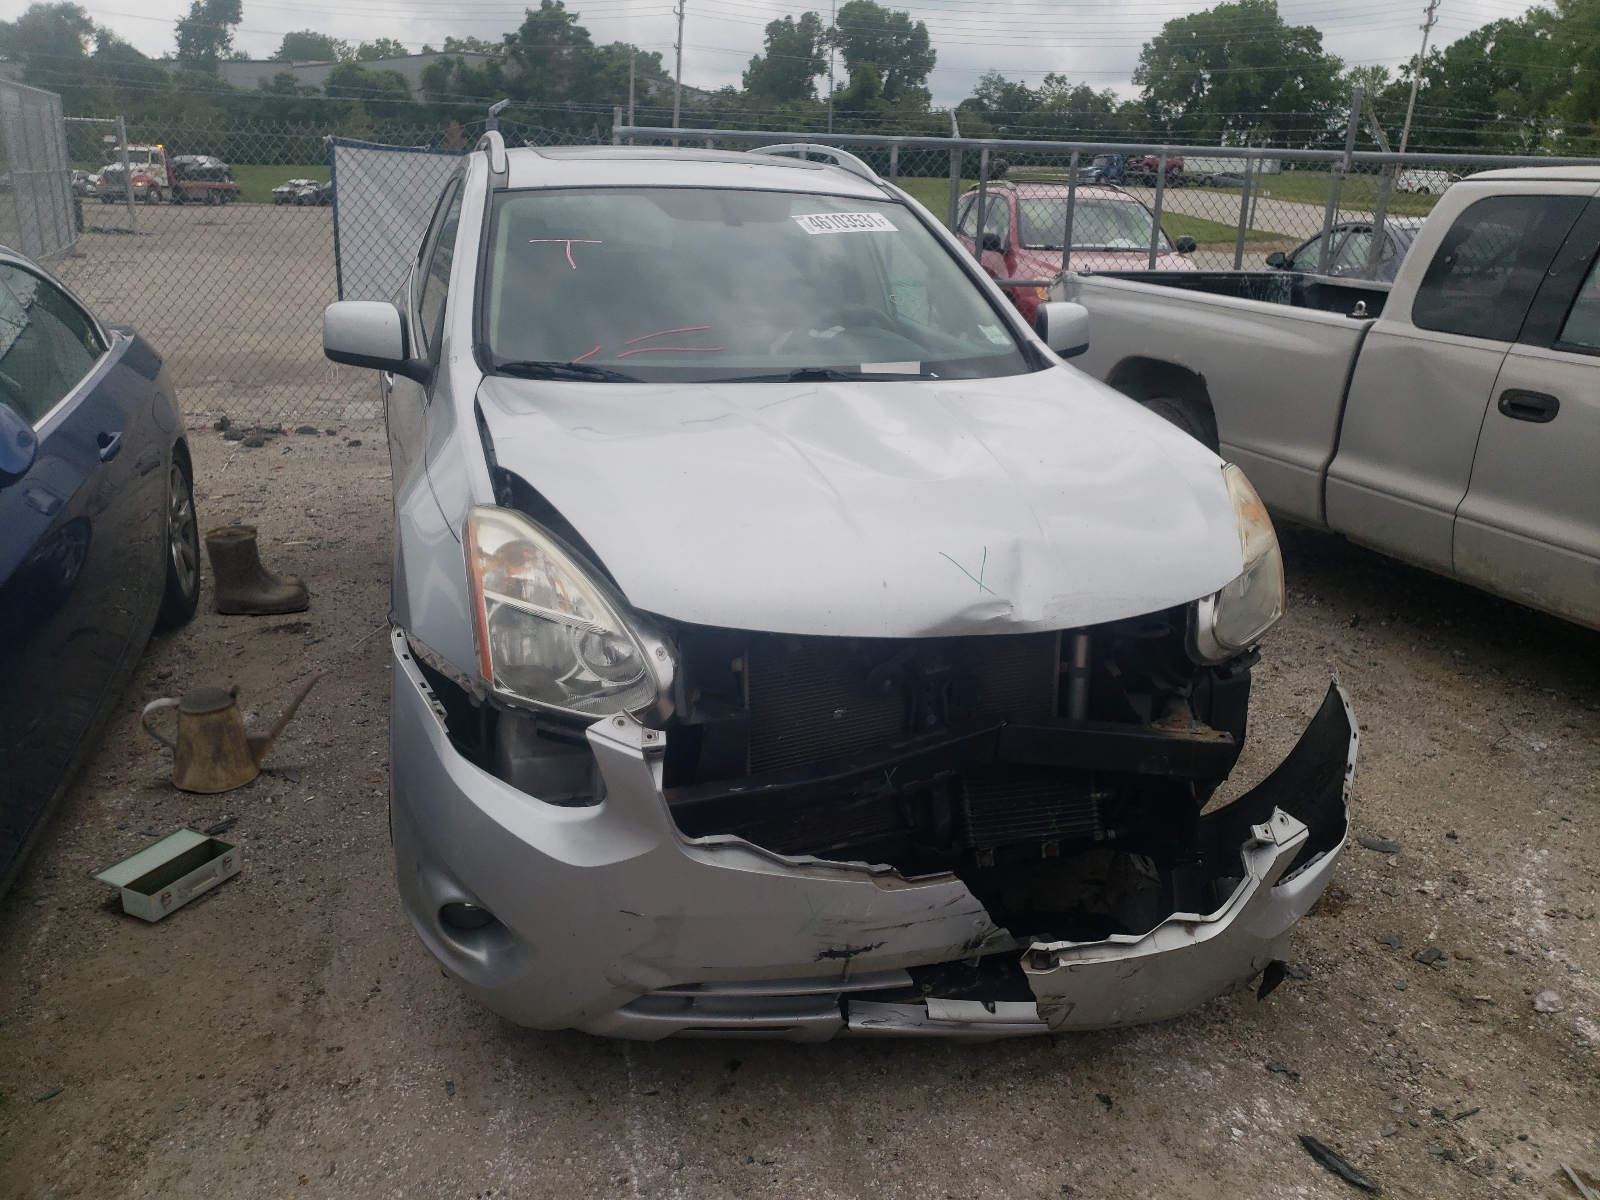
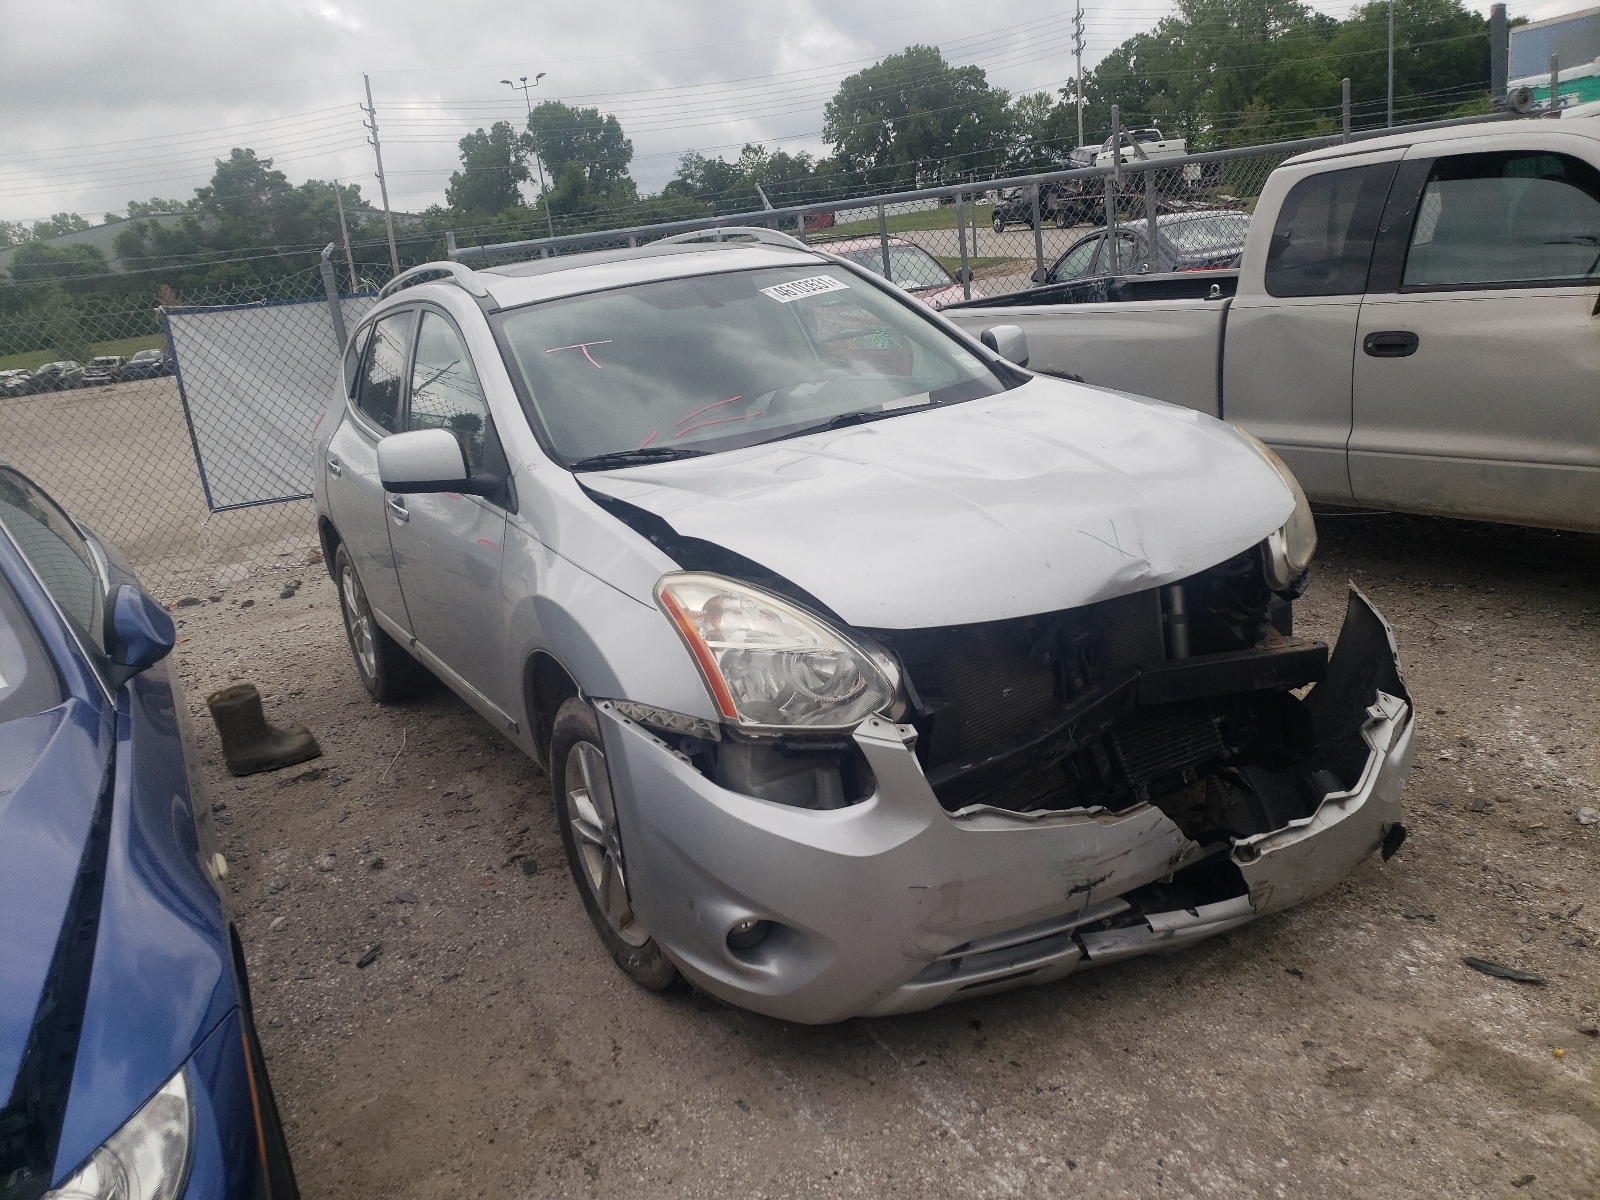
watering can: present [140,669,329,793] -> none [256,787,428,935]
toolbox: present [93,827,242,923] -> none [289,960,418,1051]

